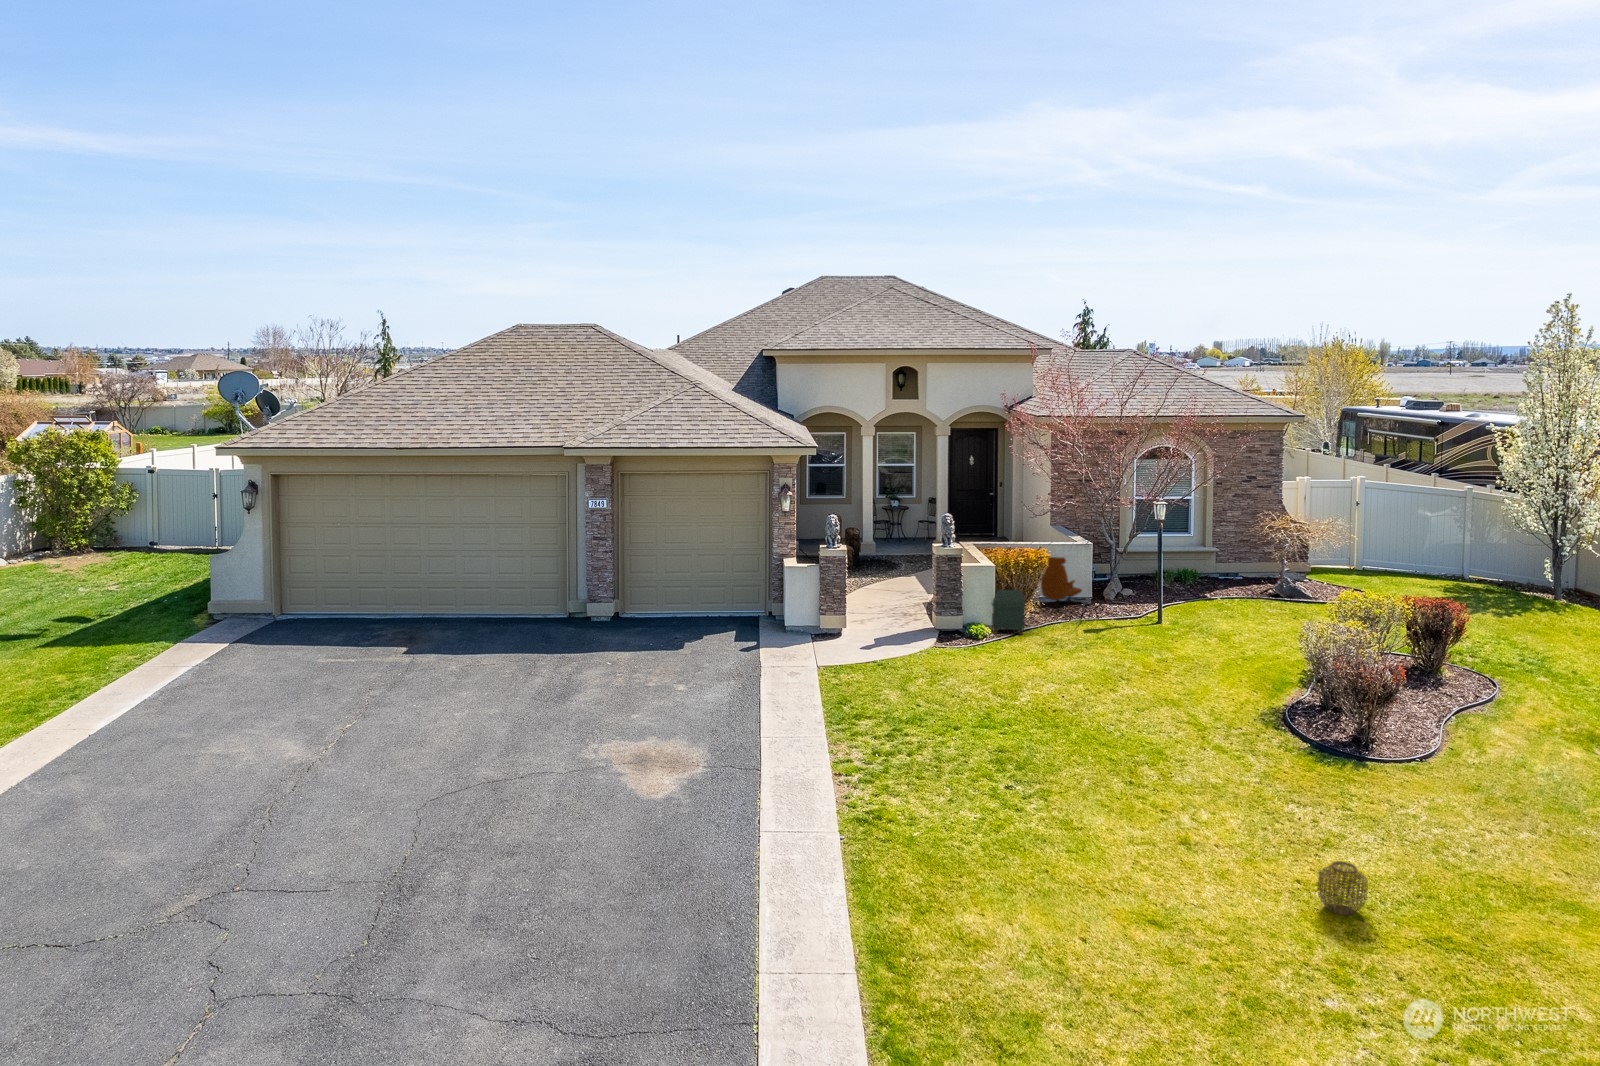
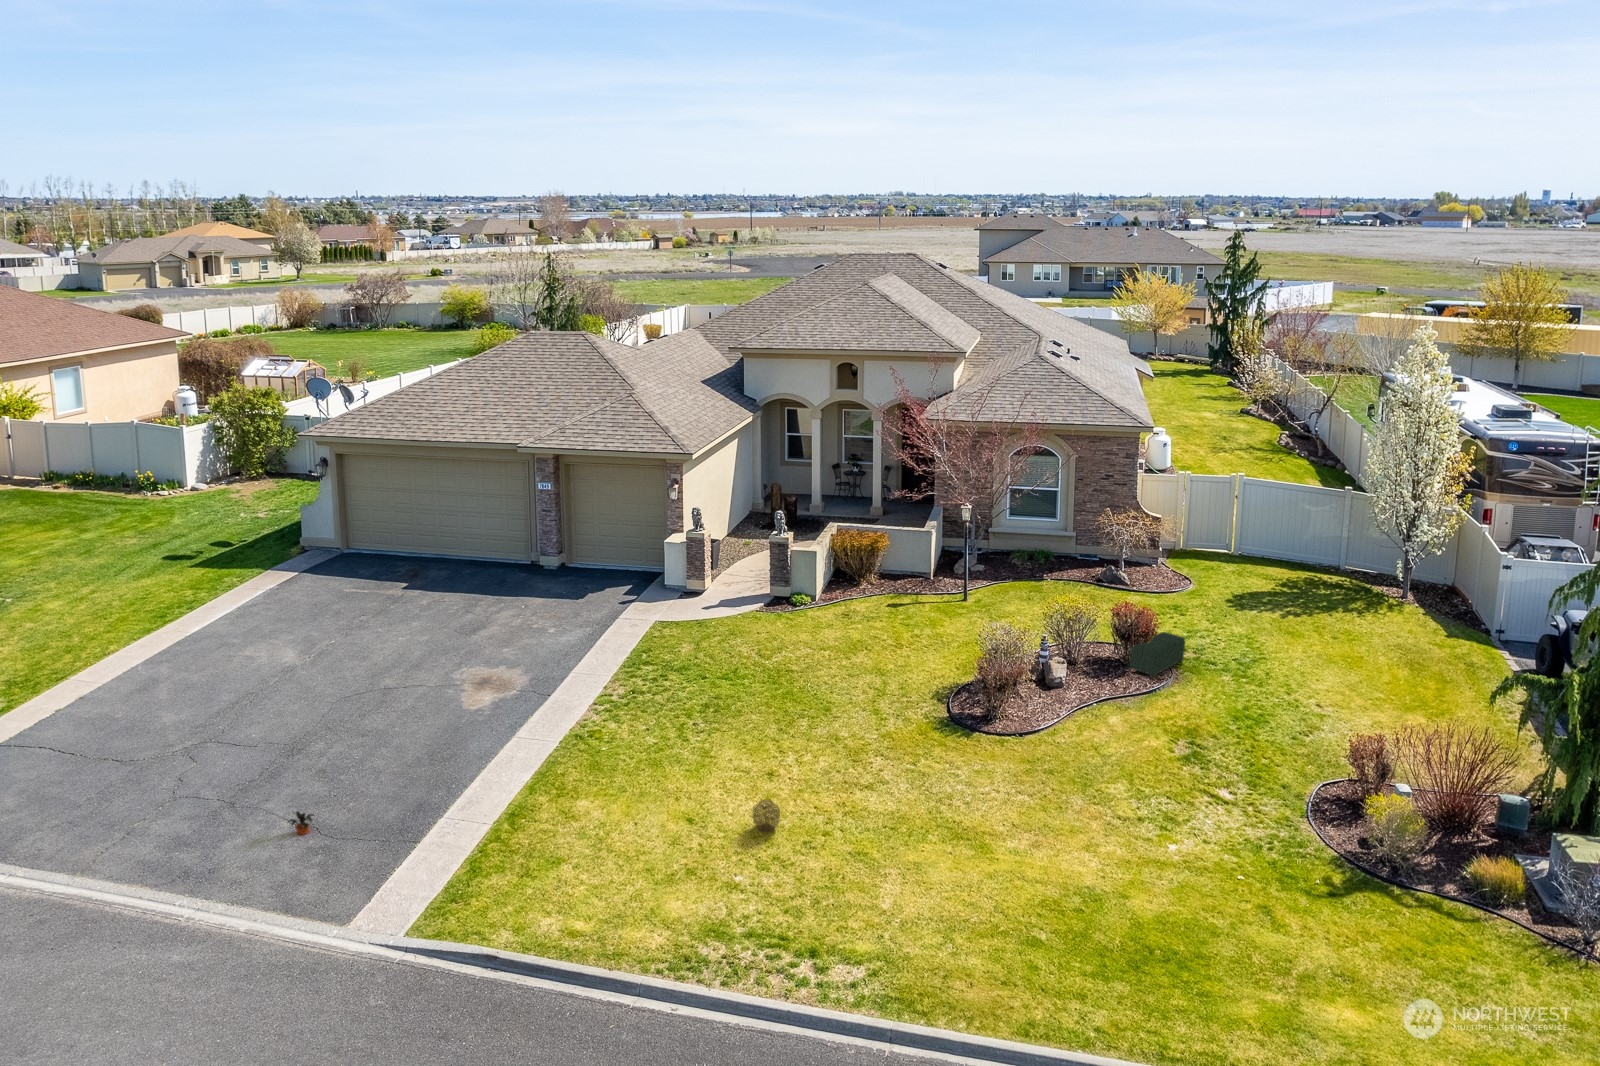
lounge chair: present [1041,557,1082,611] -> none [877,541,924,588]
bench: present [992,589,1025,635] -> present [1130,632,1185,679]
potted plant: none [545,984,597,1031] -> present [289,812,313,835]

